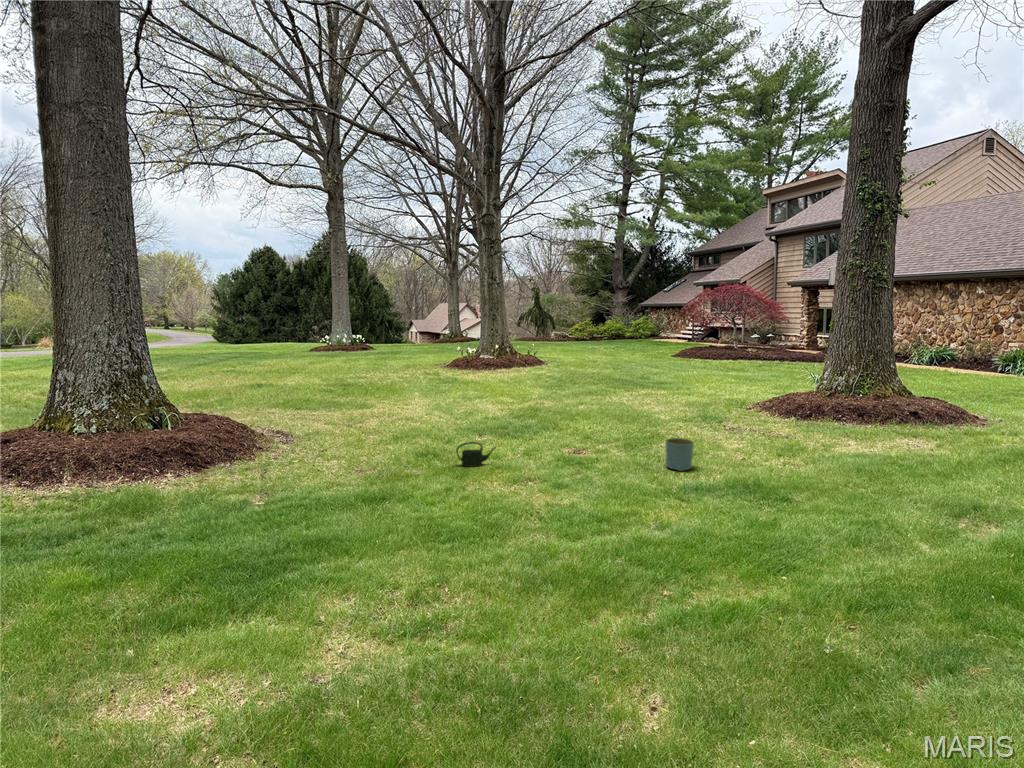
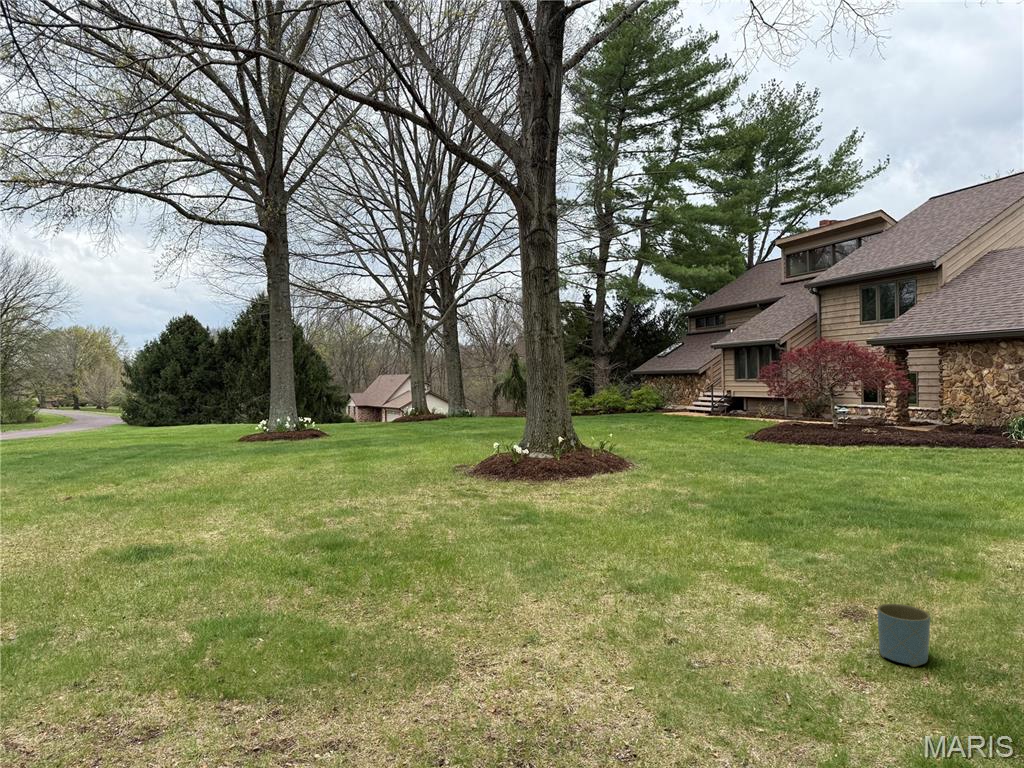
watering can: present [456,442,496,467] -> none [525,626,592,673]

